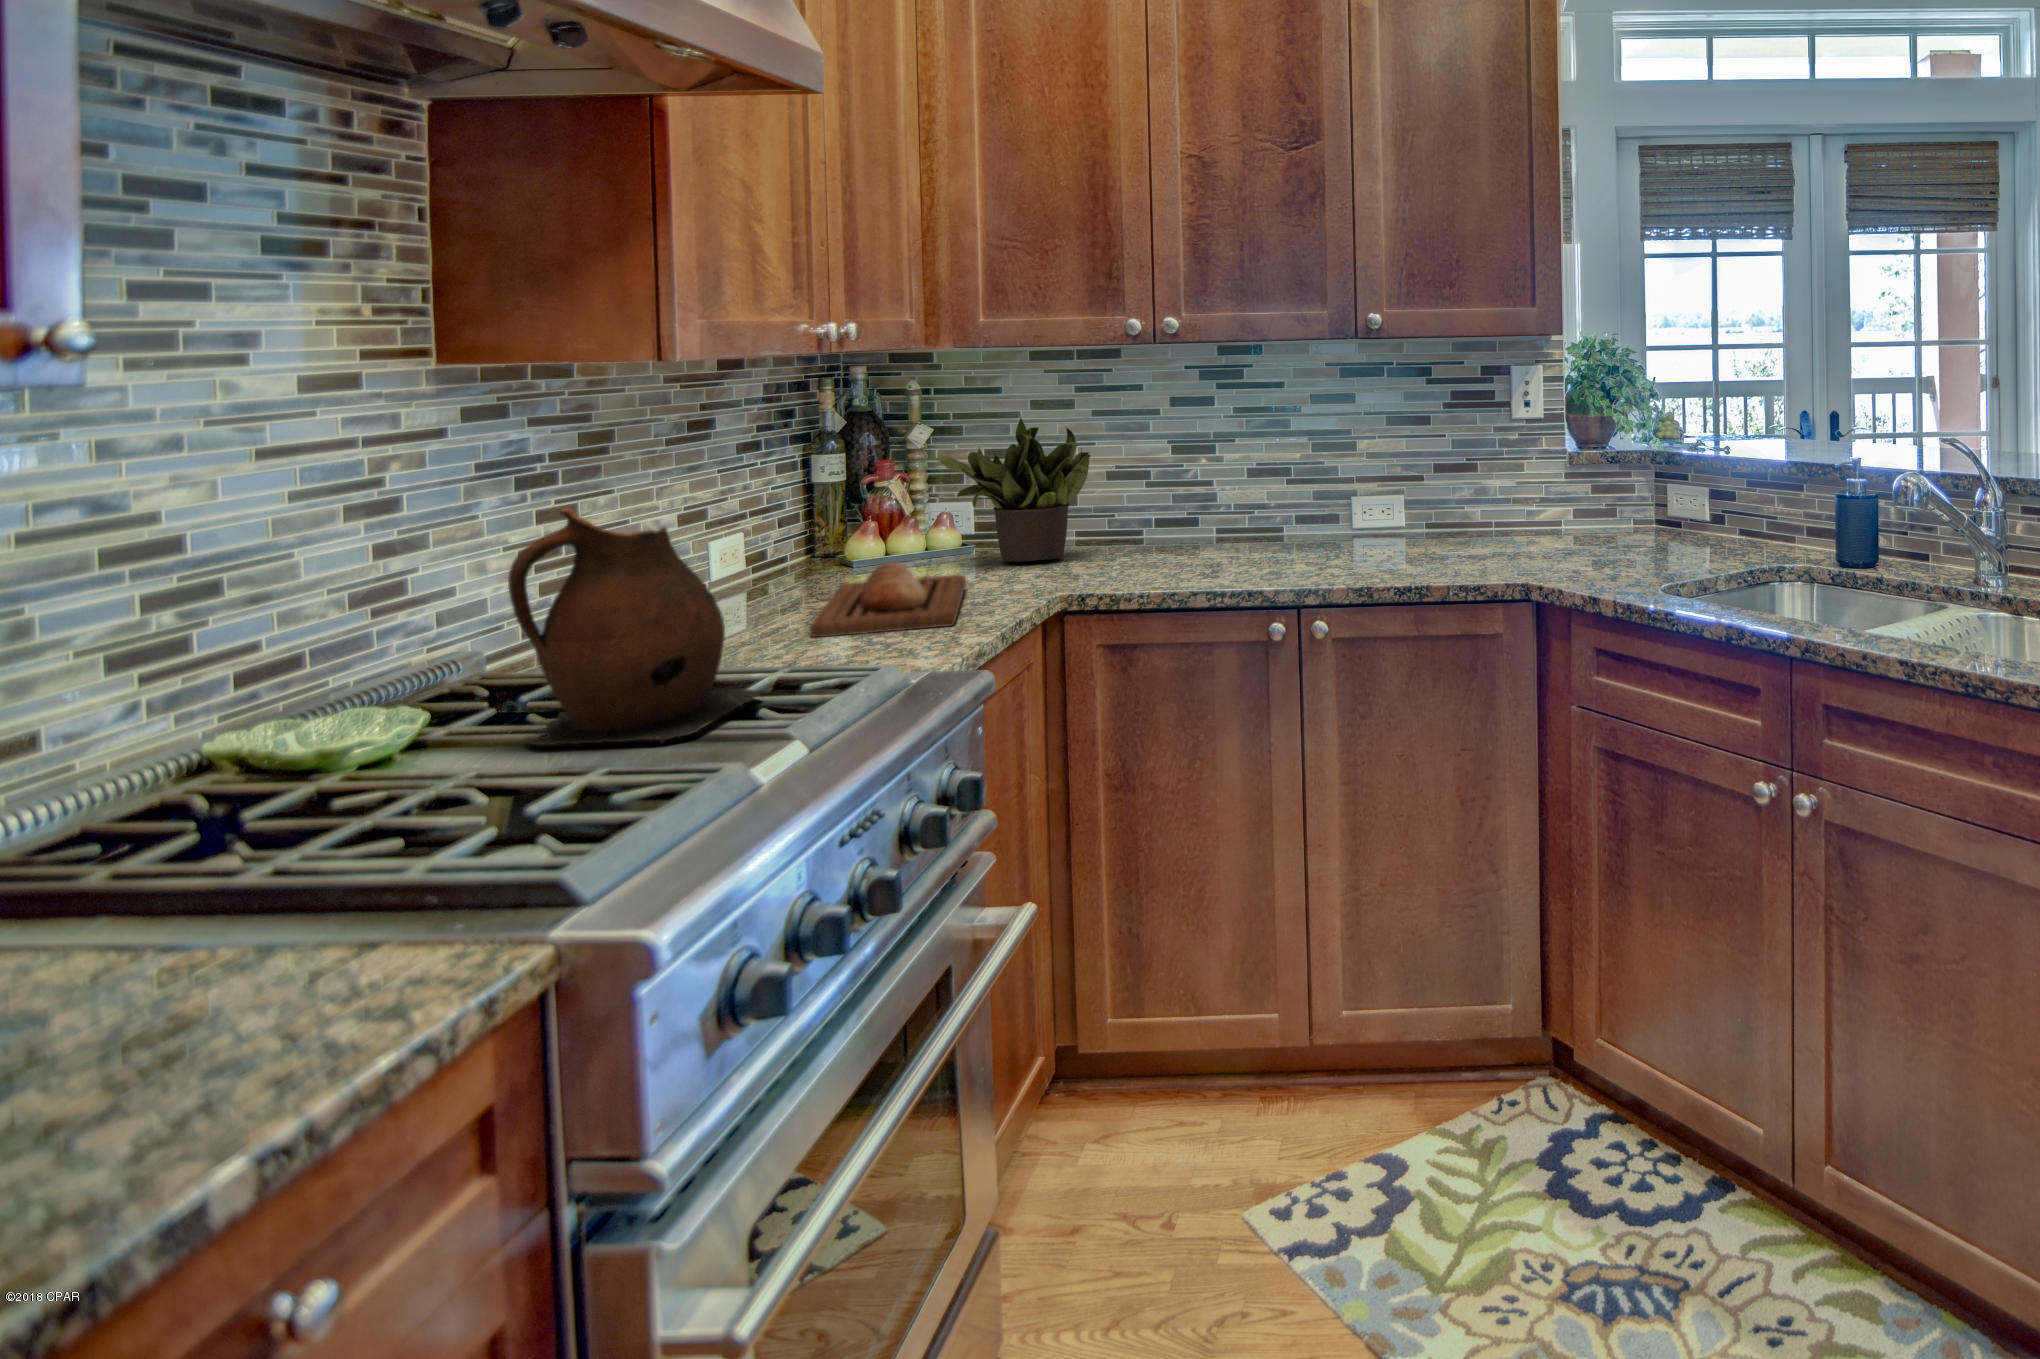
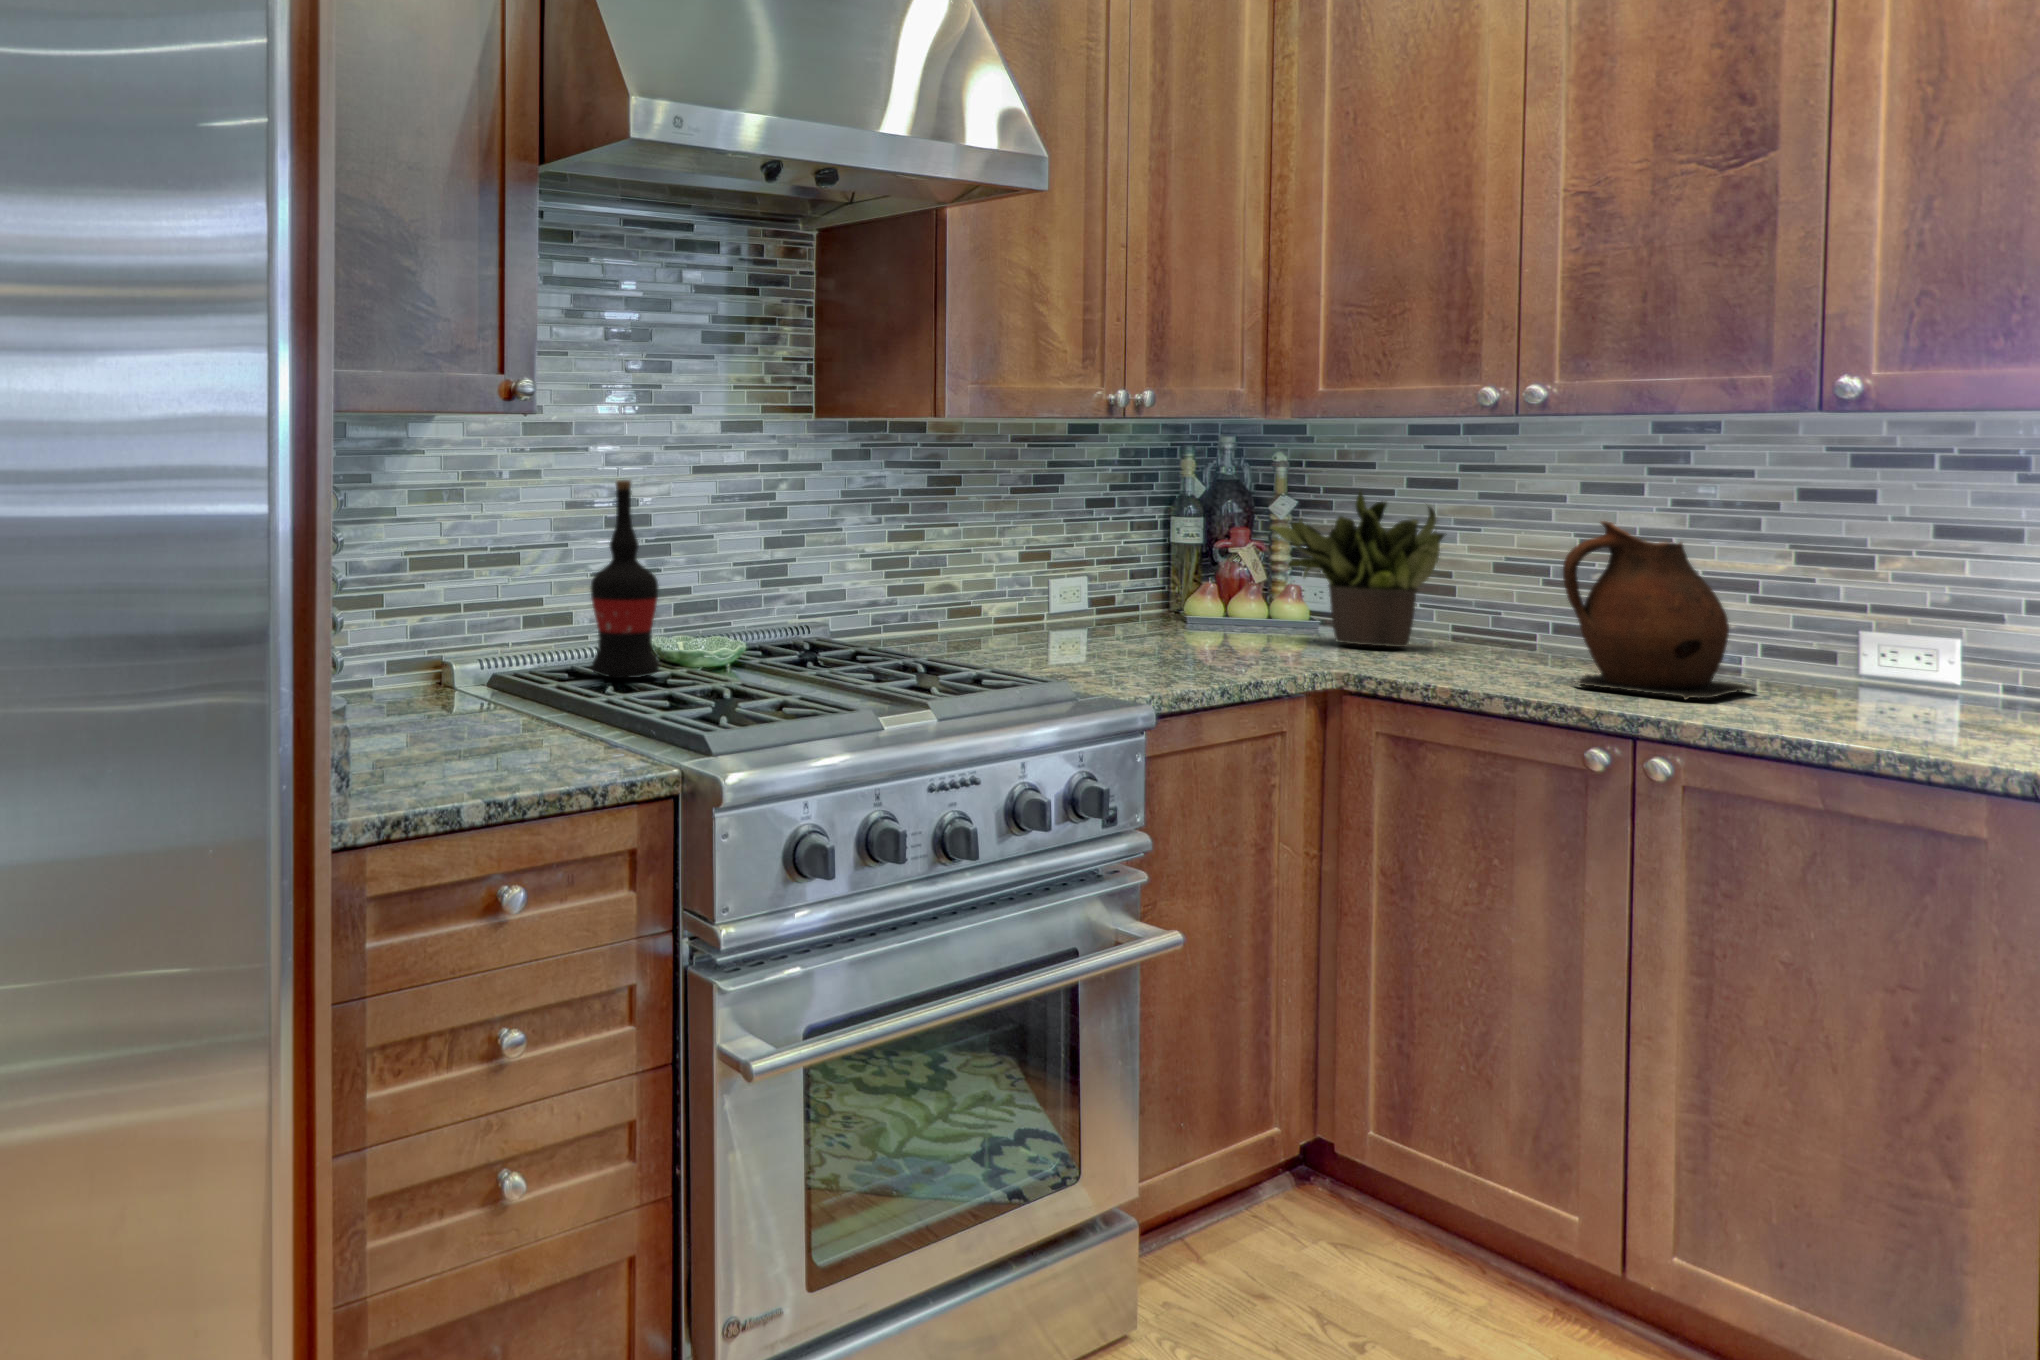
wine bottle: none [129,490,299,832] -> present [591,480,659,678]
ceramic pitcher: present [508,508,763,745] -> present [1563,521,1756,700]
bread loaf: present [810,562,966,637] -> none [1060,615,1253,675]

